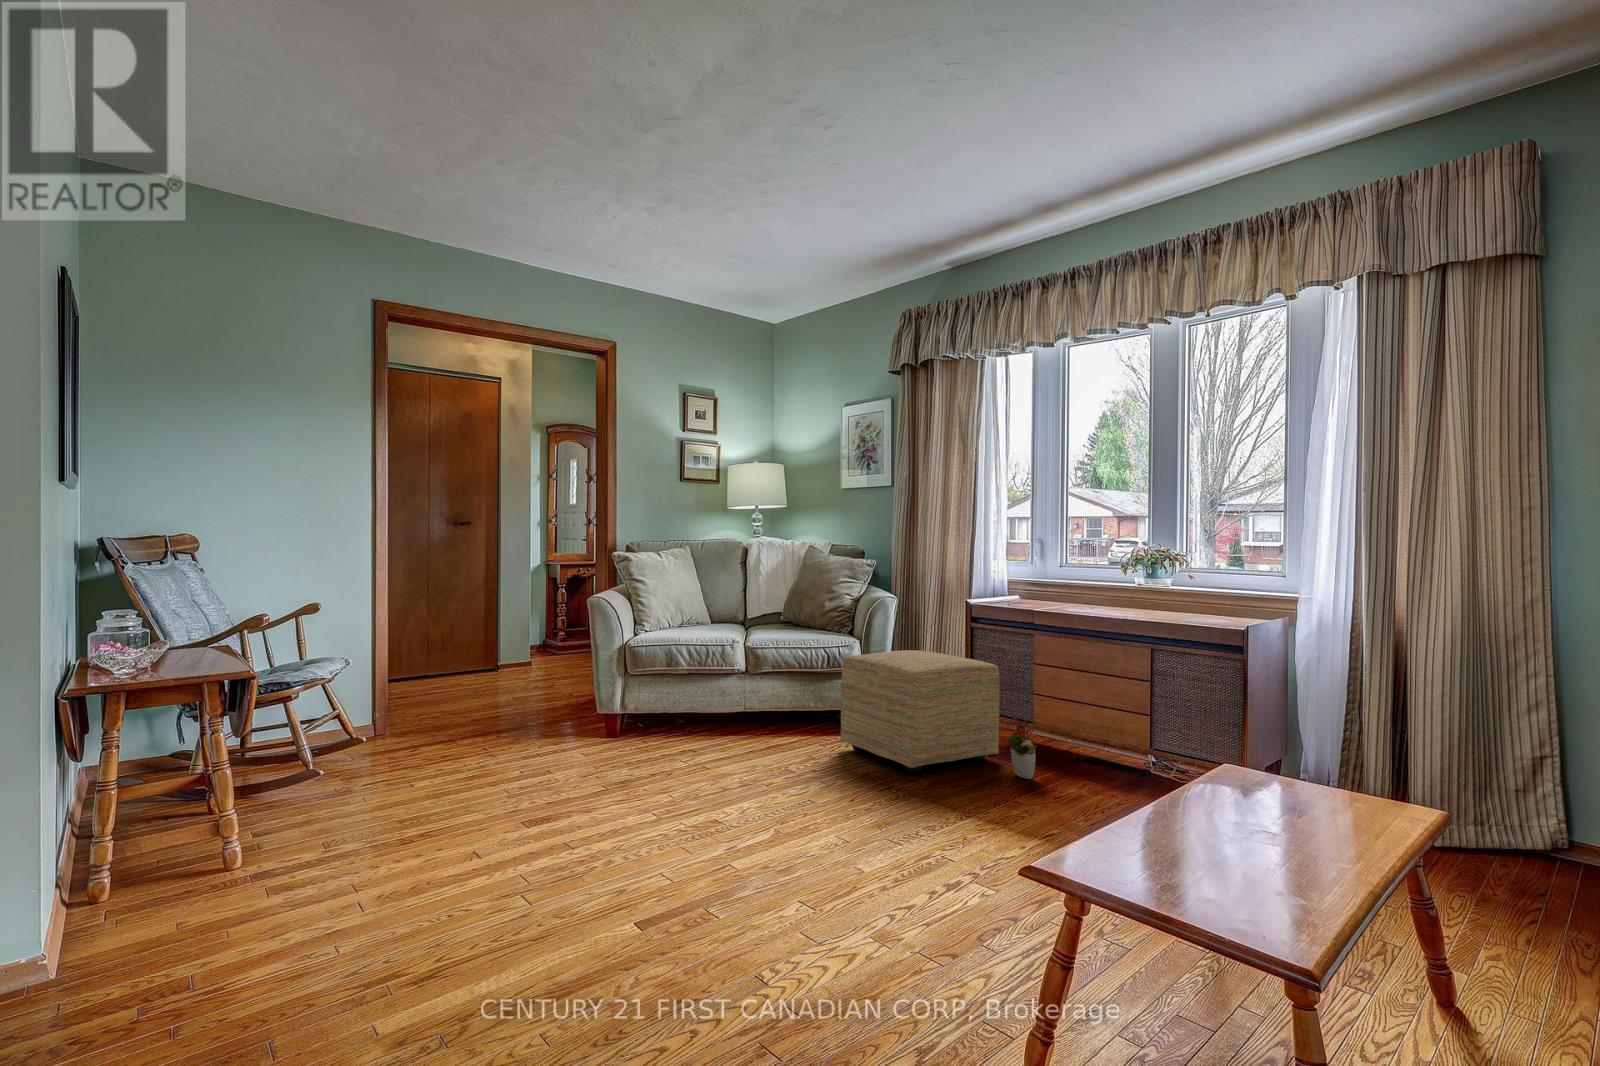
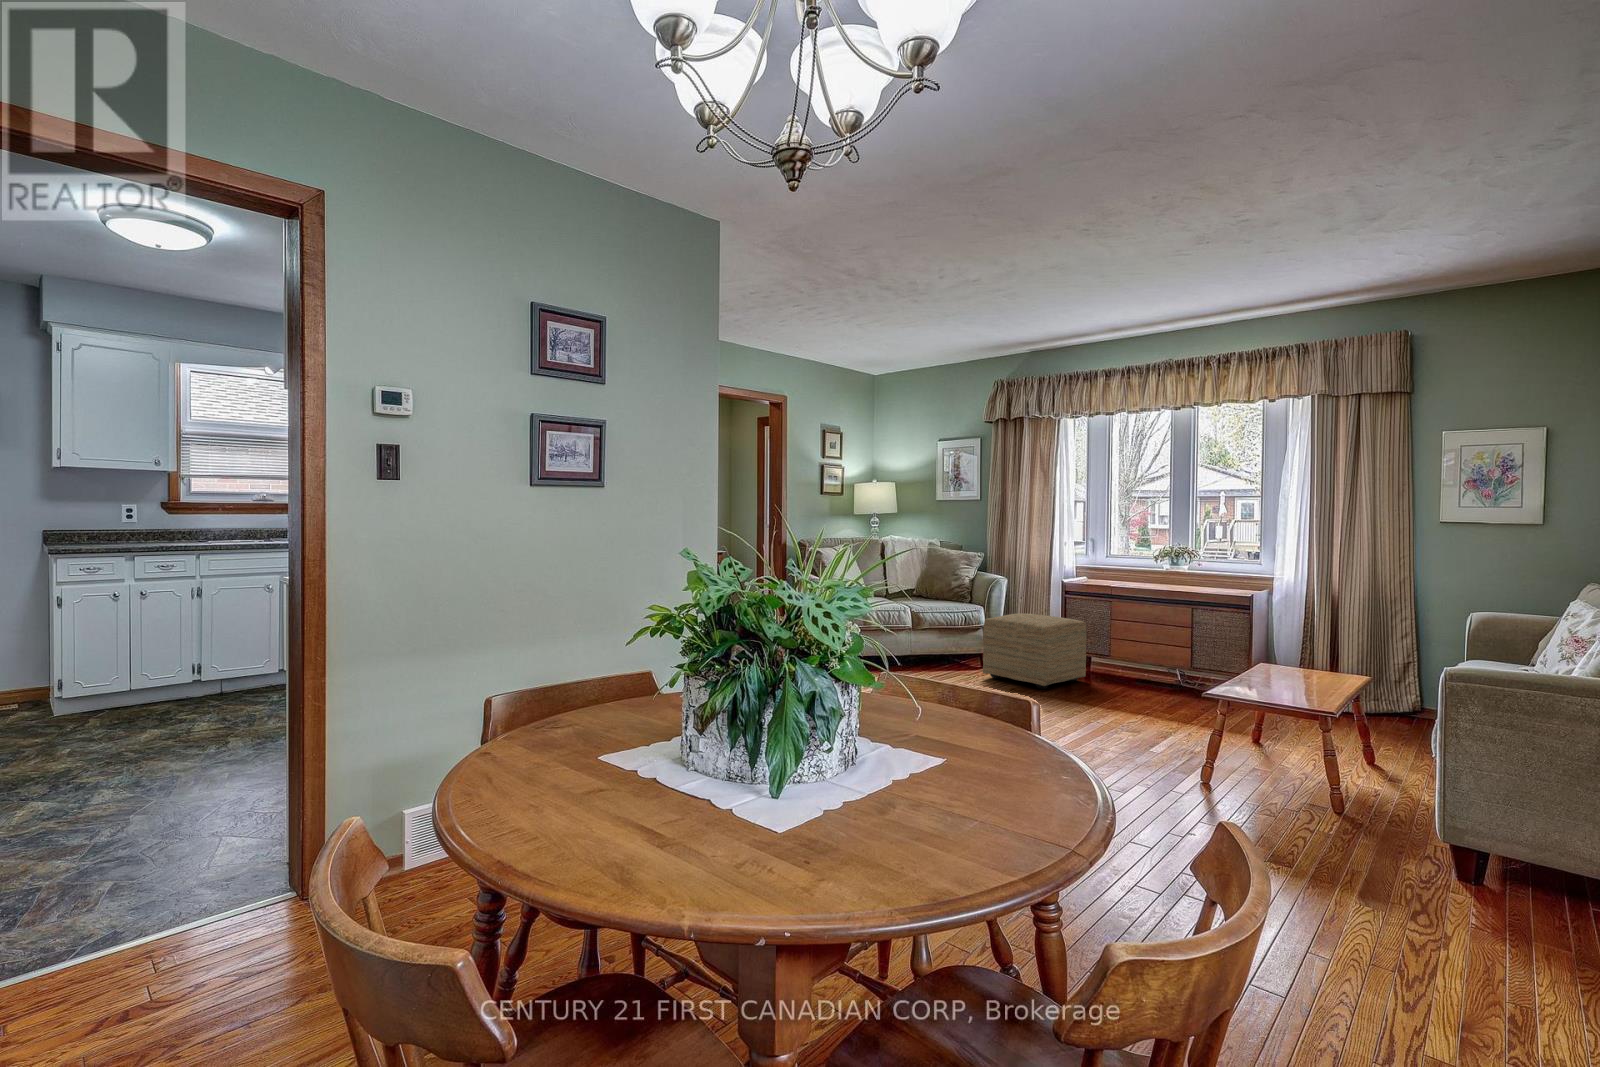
decorative plant: present [1007,717,1037,779] -> none [1097,653,1118,690]

